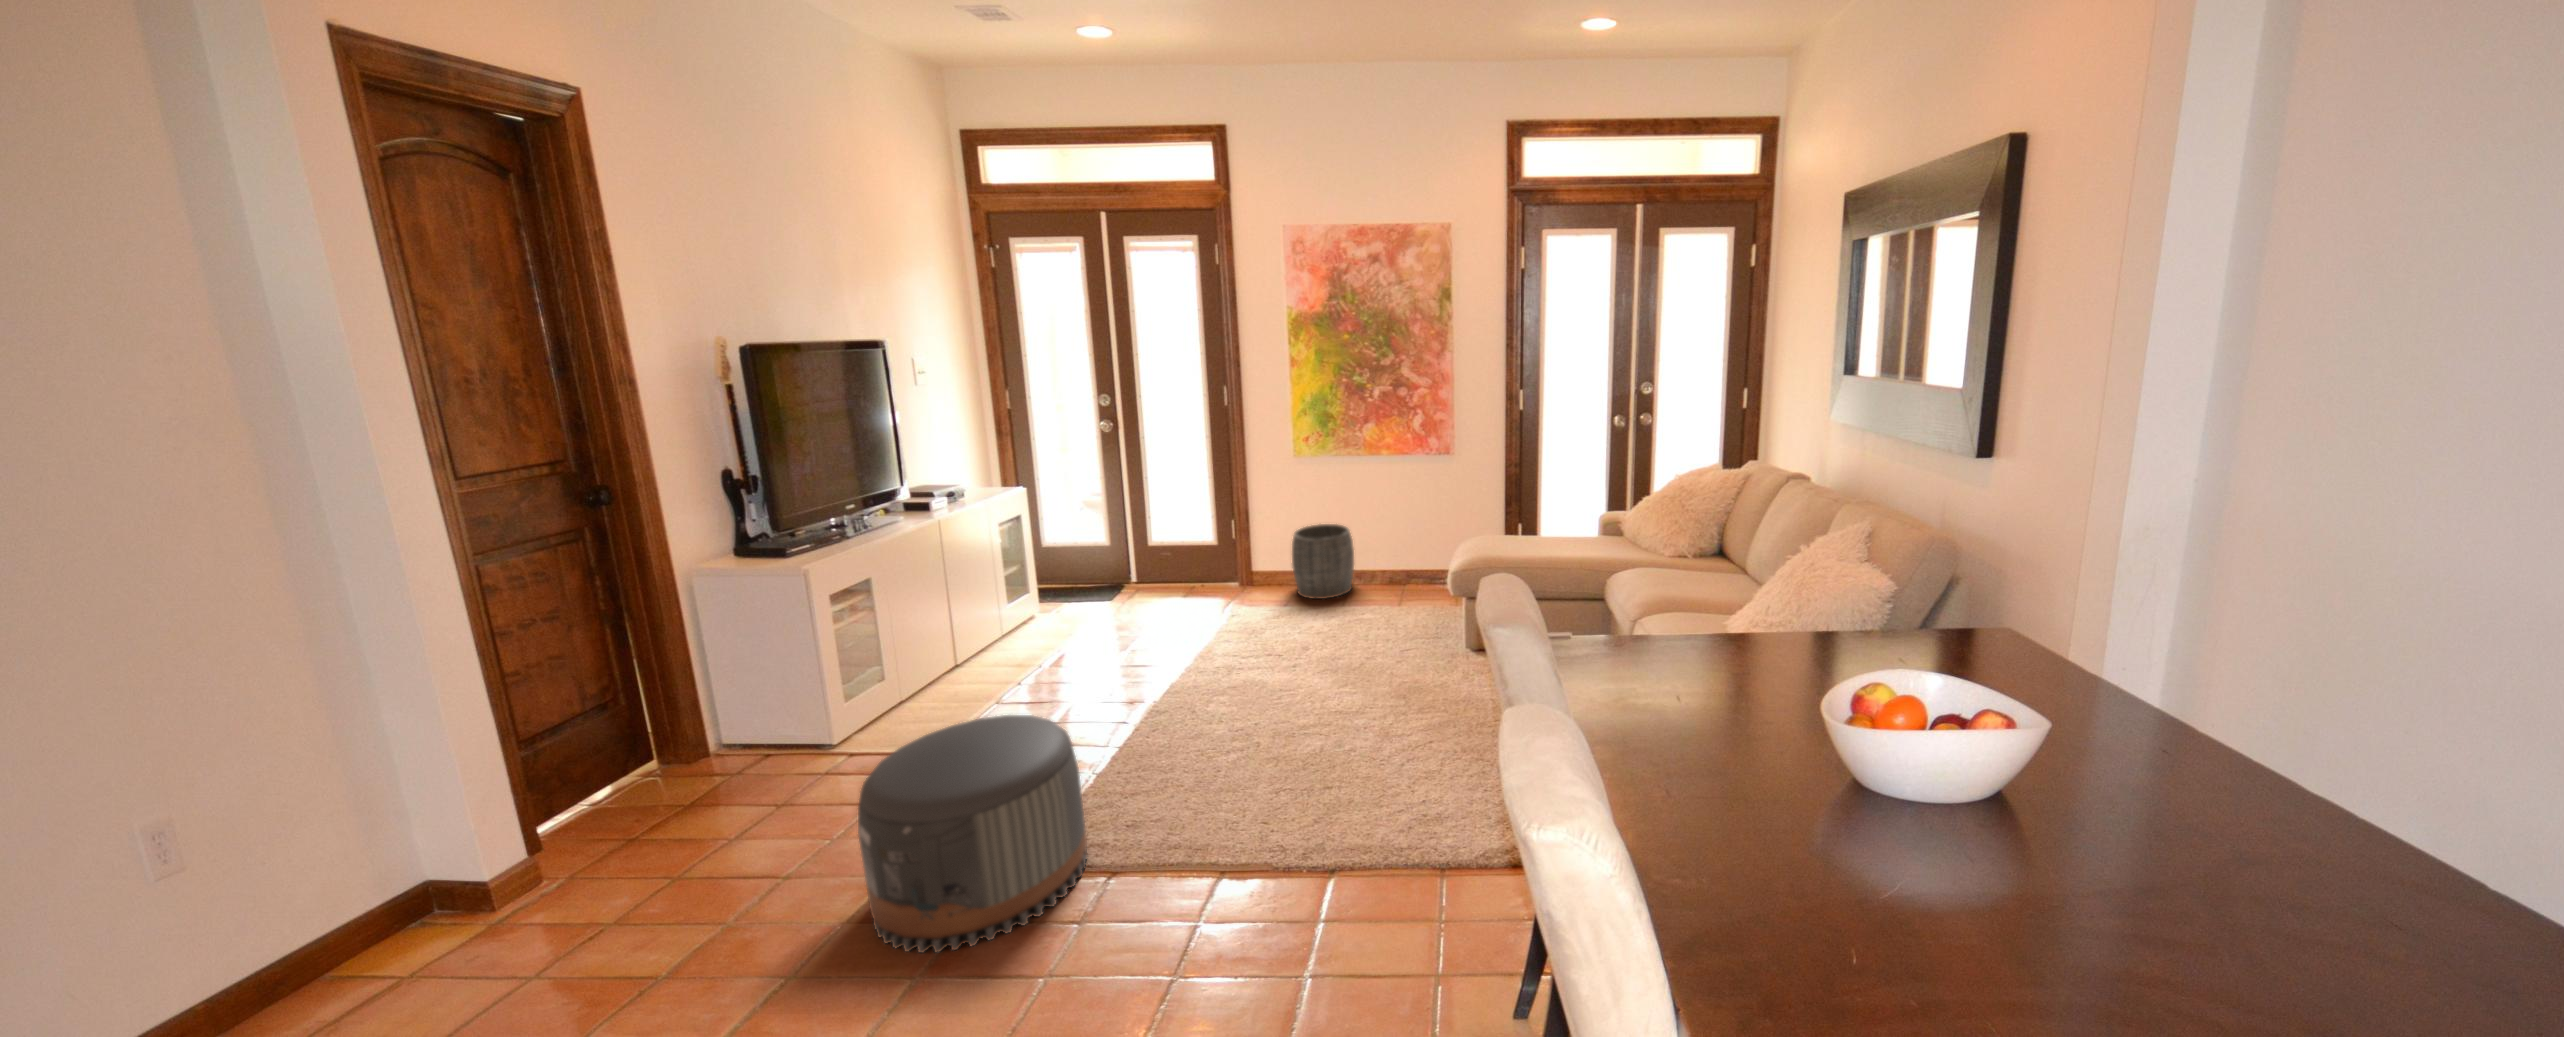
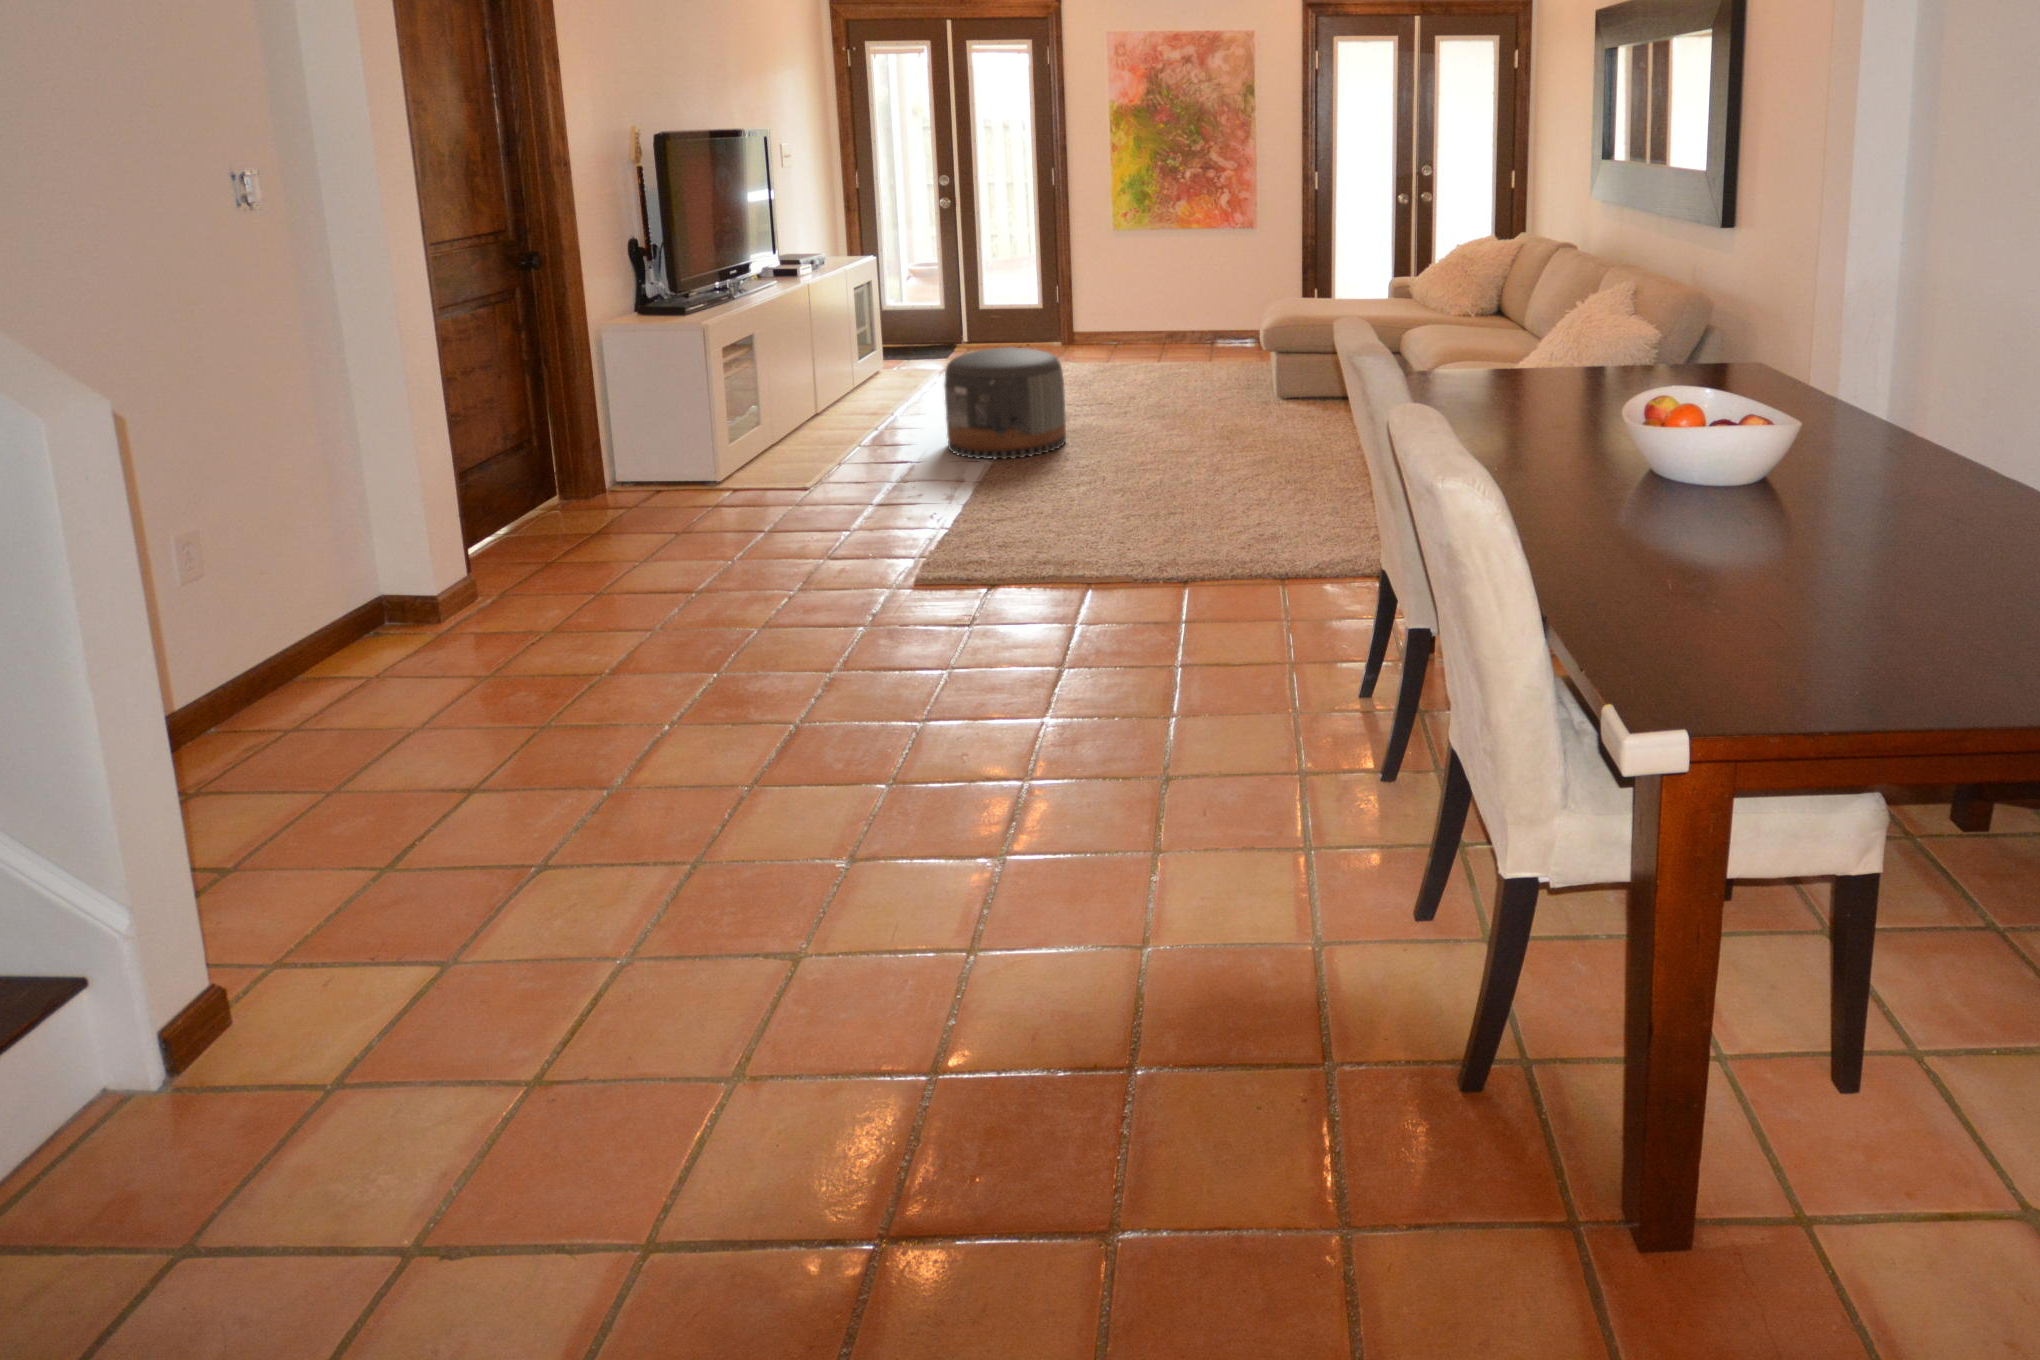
woven basket: present [1292,524,1354,599] -> none [1116,293,1169,352]

